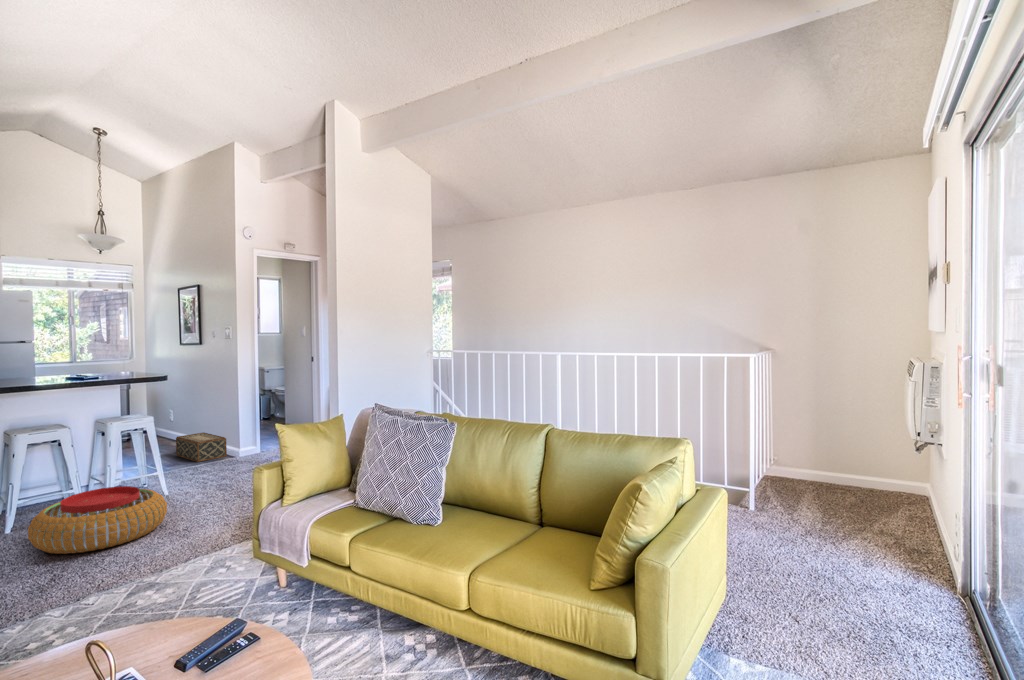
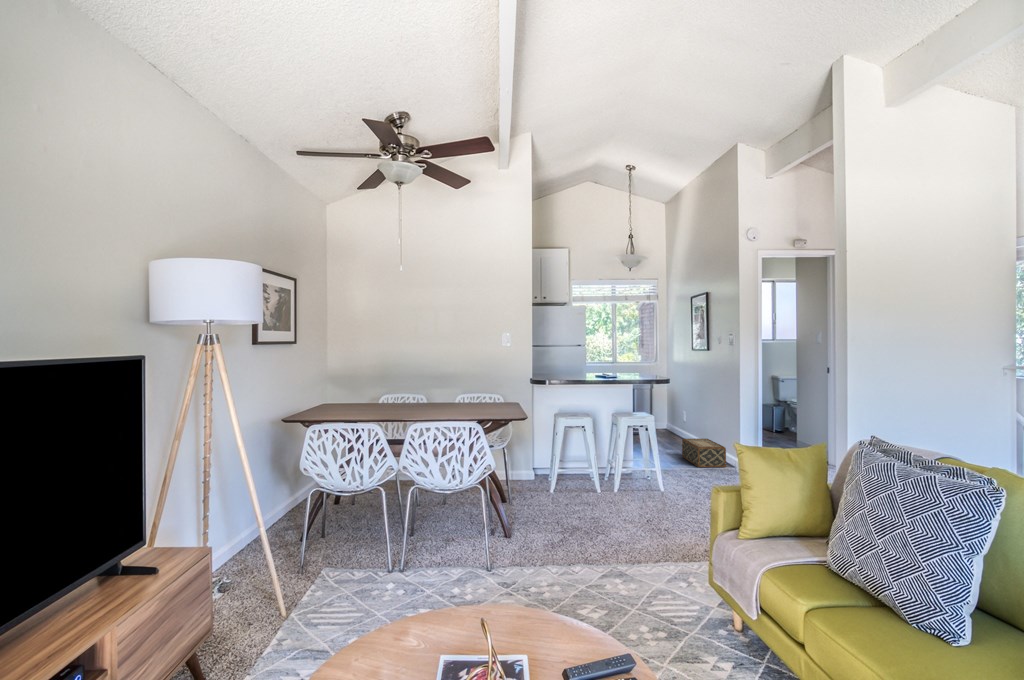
pouf: present [28,486,167,554] -> none [557,473,655,527]

